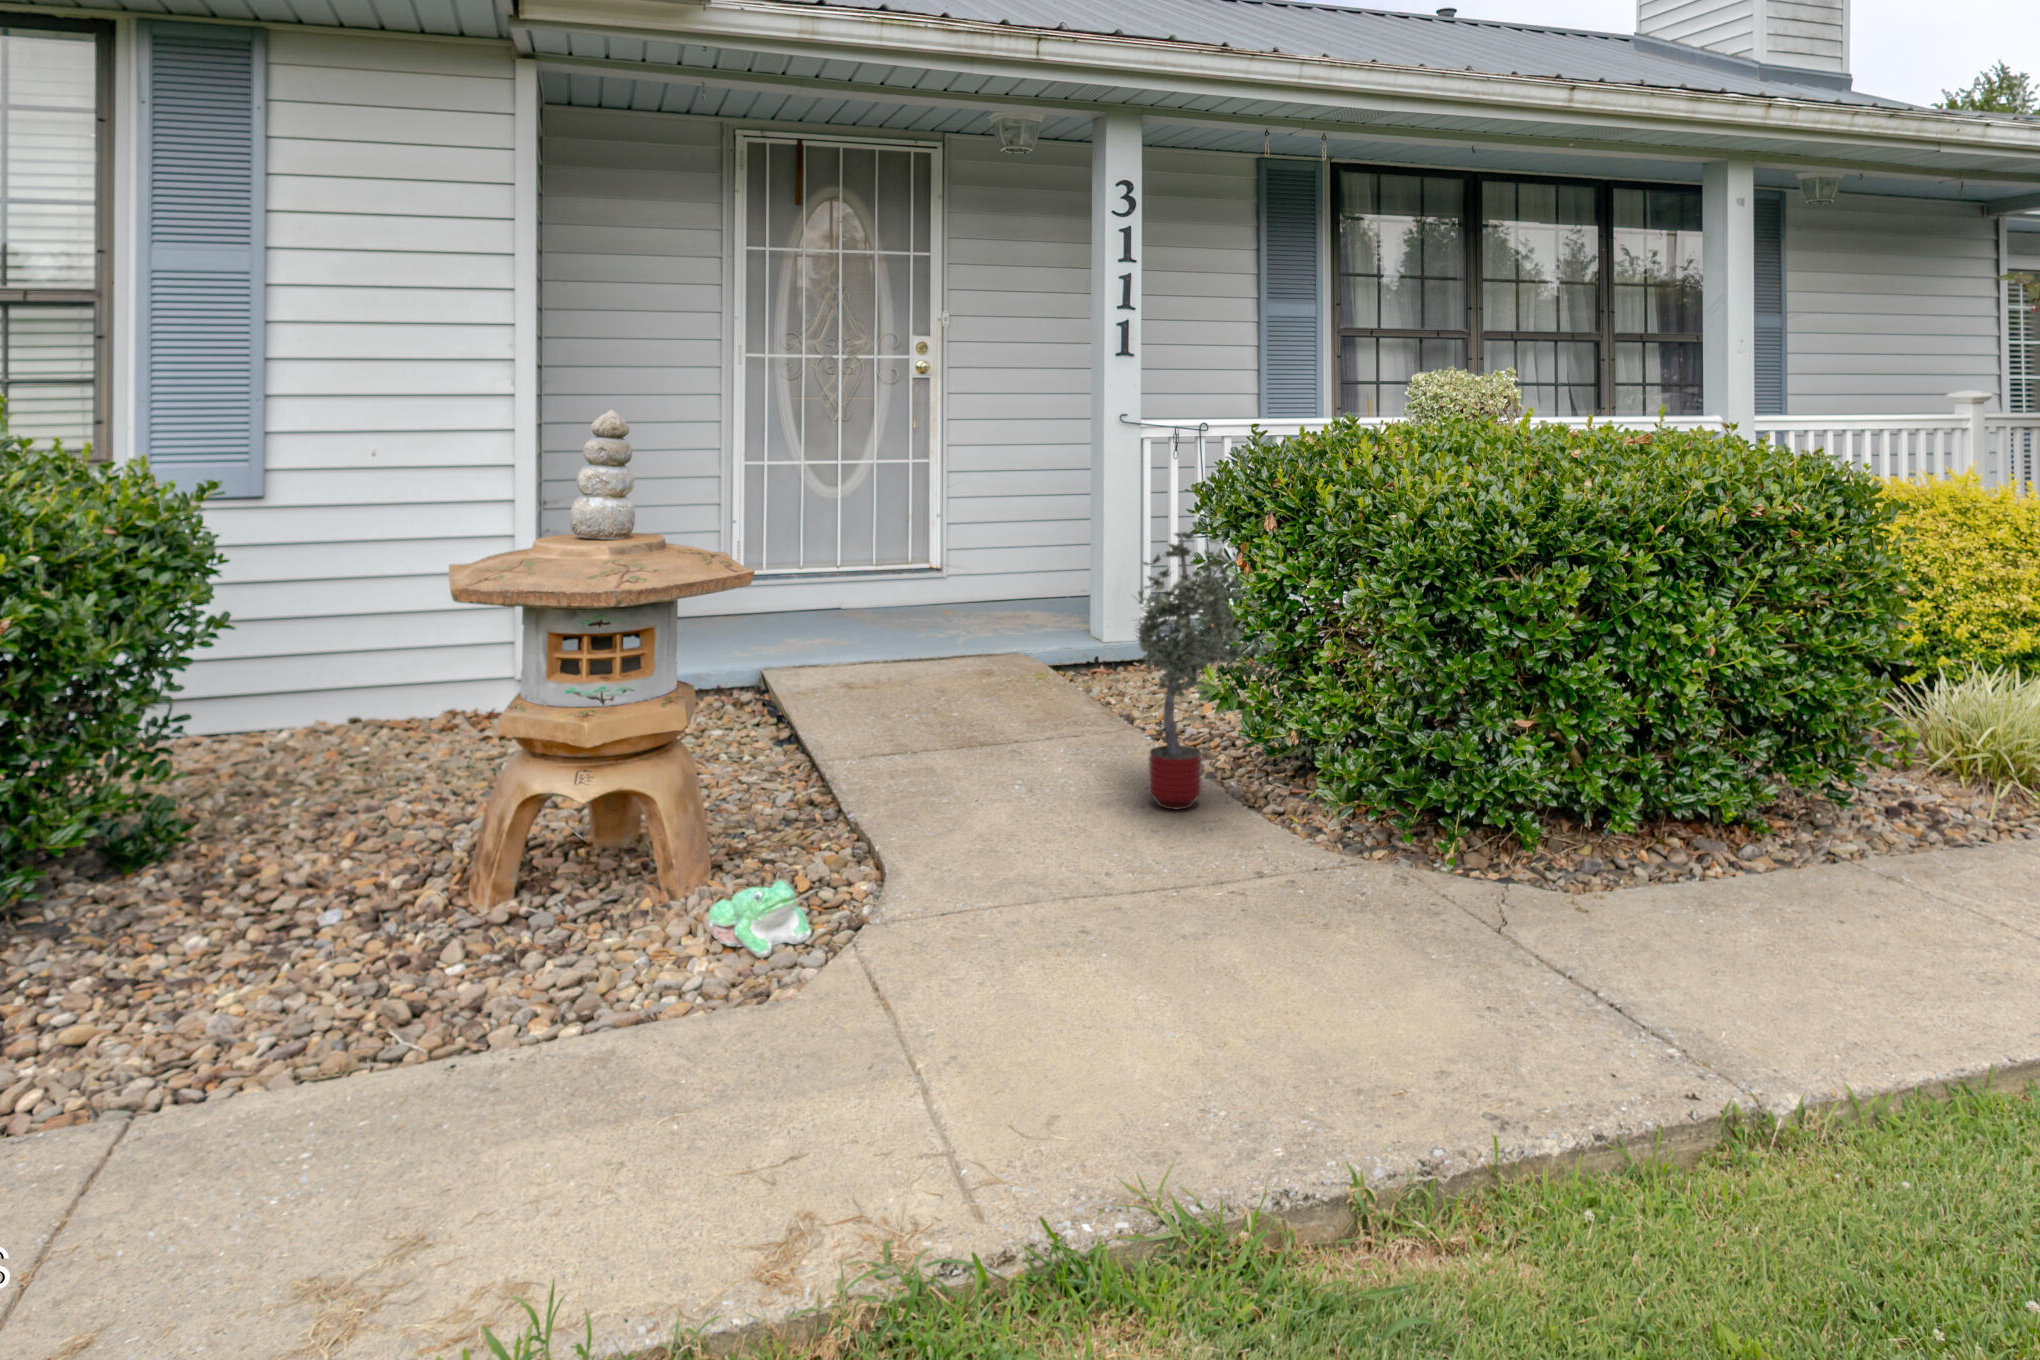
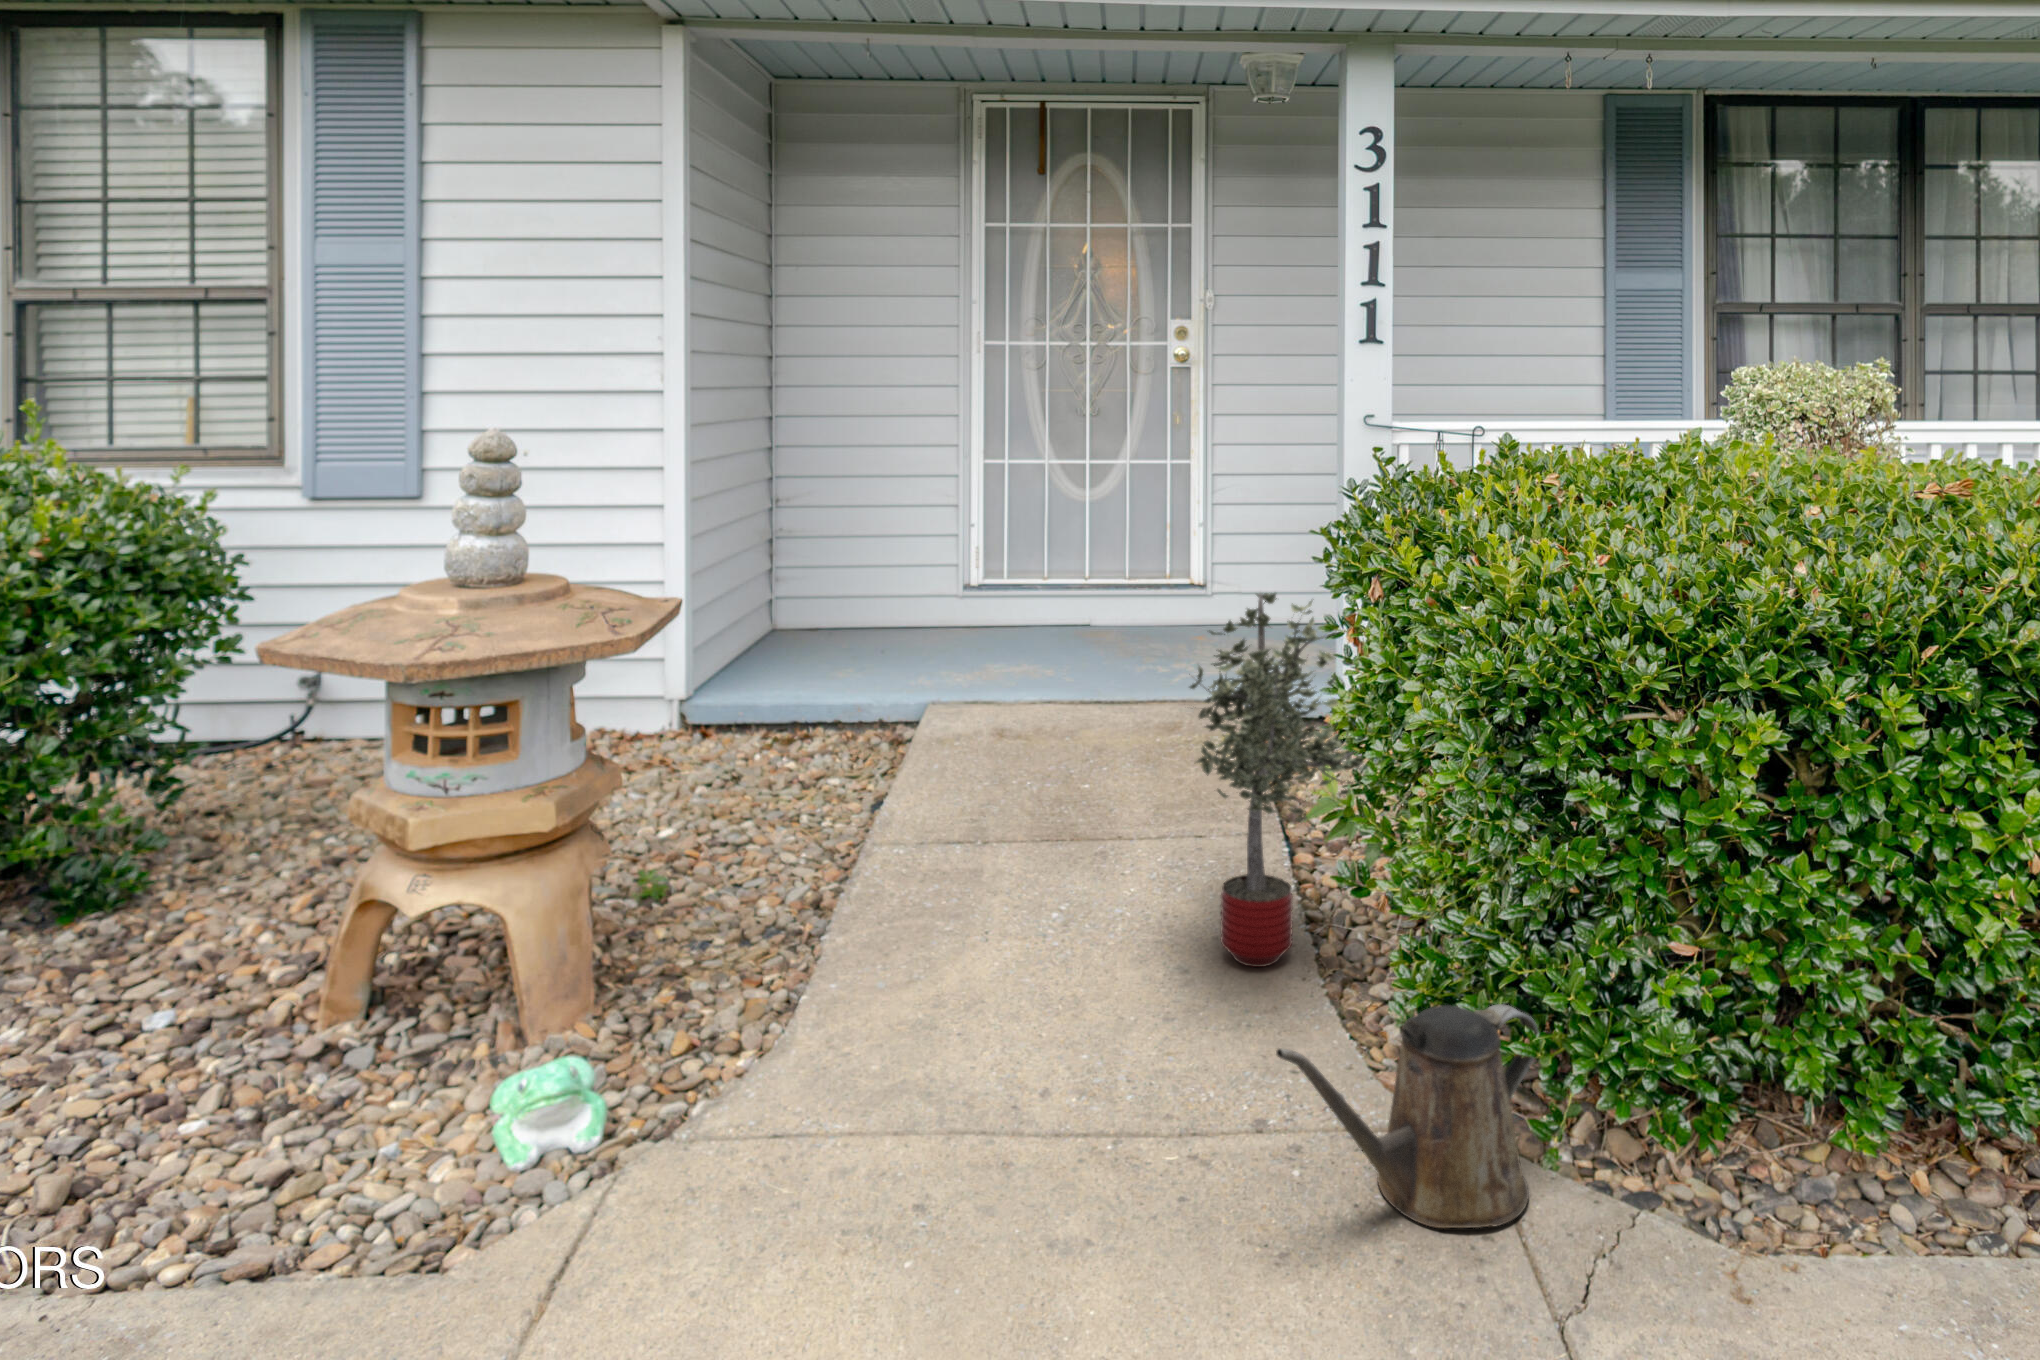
watering can: none [1321,778,1448,912] -> present [1276,1004,1539,1228]

